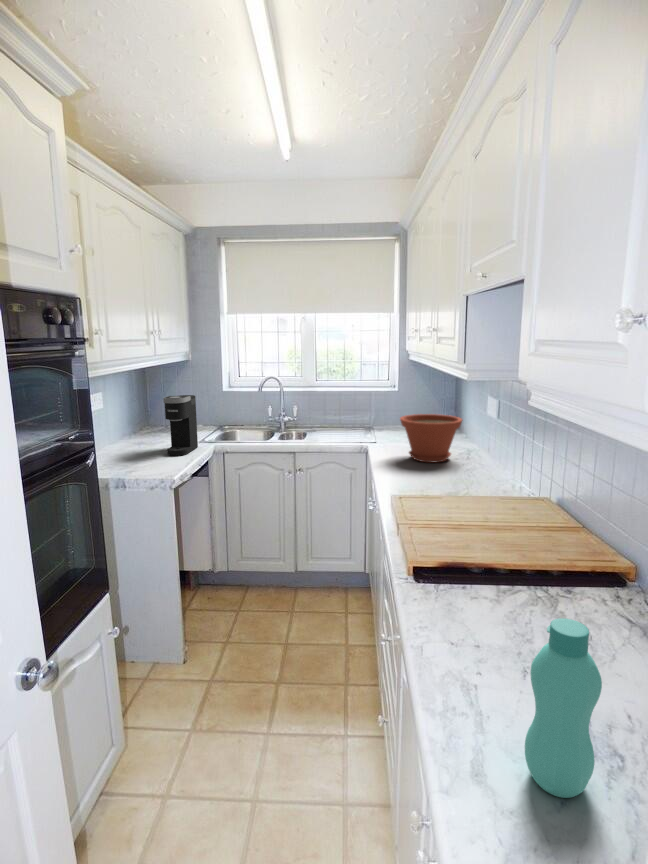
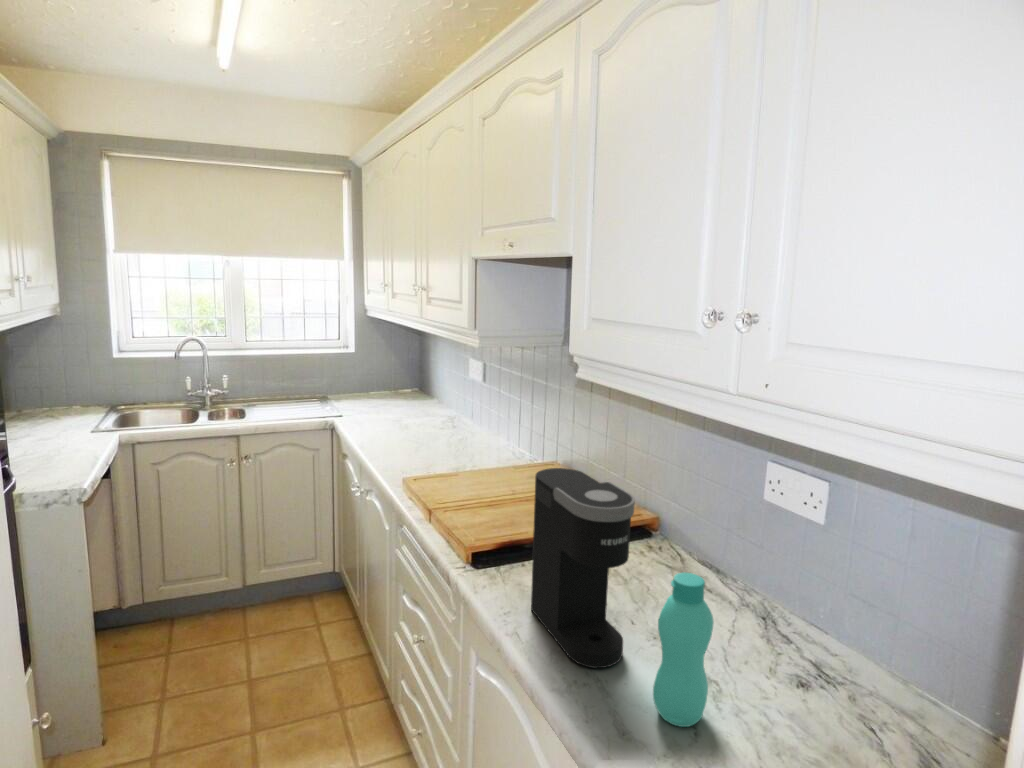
coffee maker: present [163,395,198,456] -> present [531,468,635,668]
plant pot: present [400,414,462,463] -> none [380,380,450,434]

